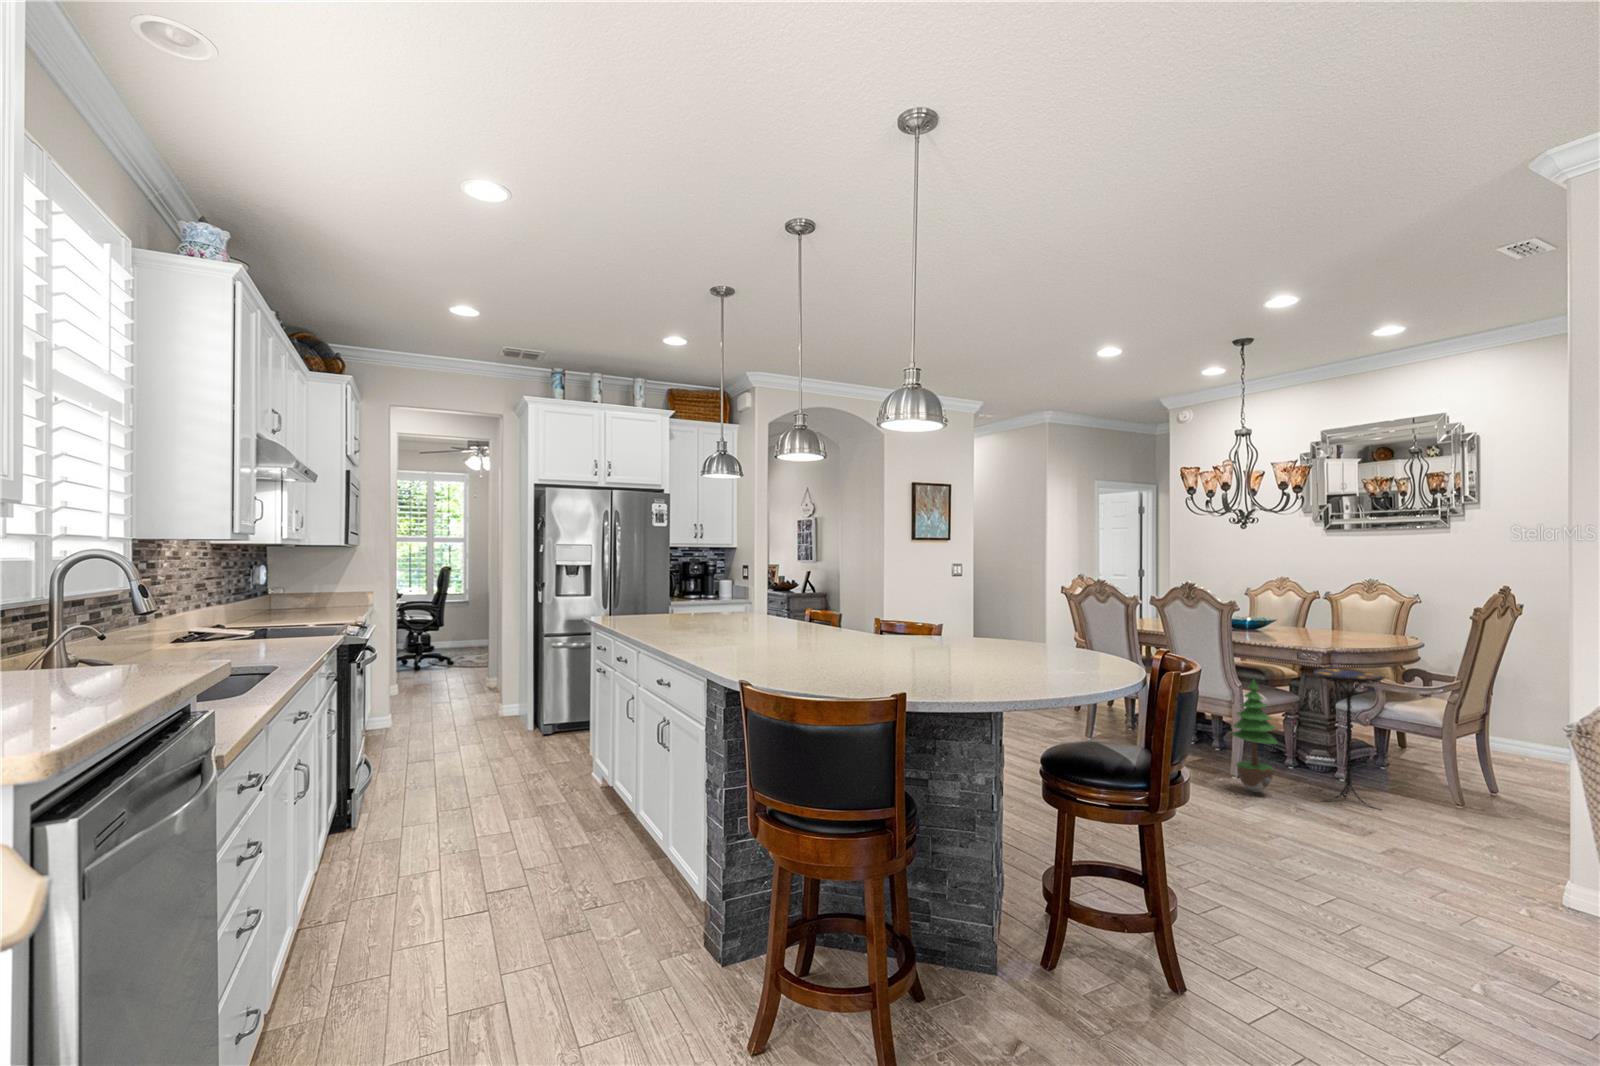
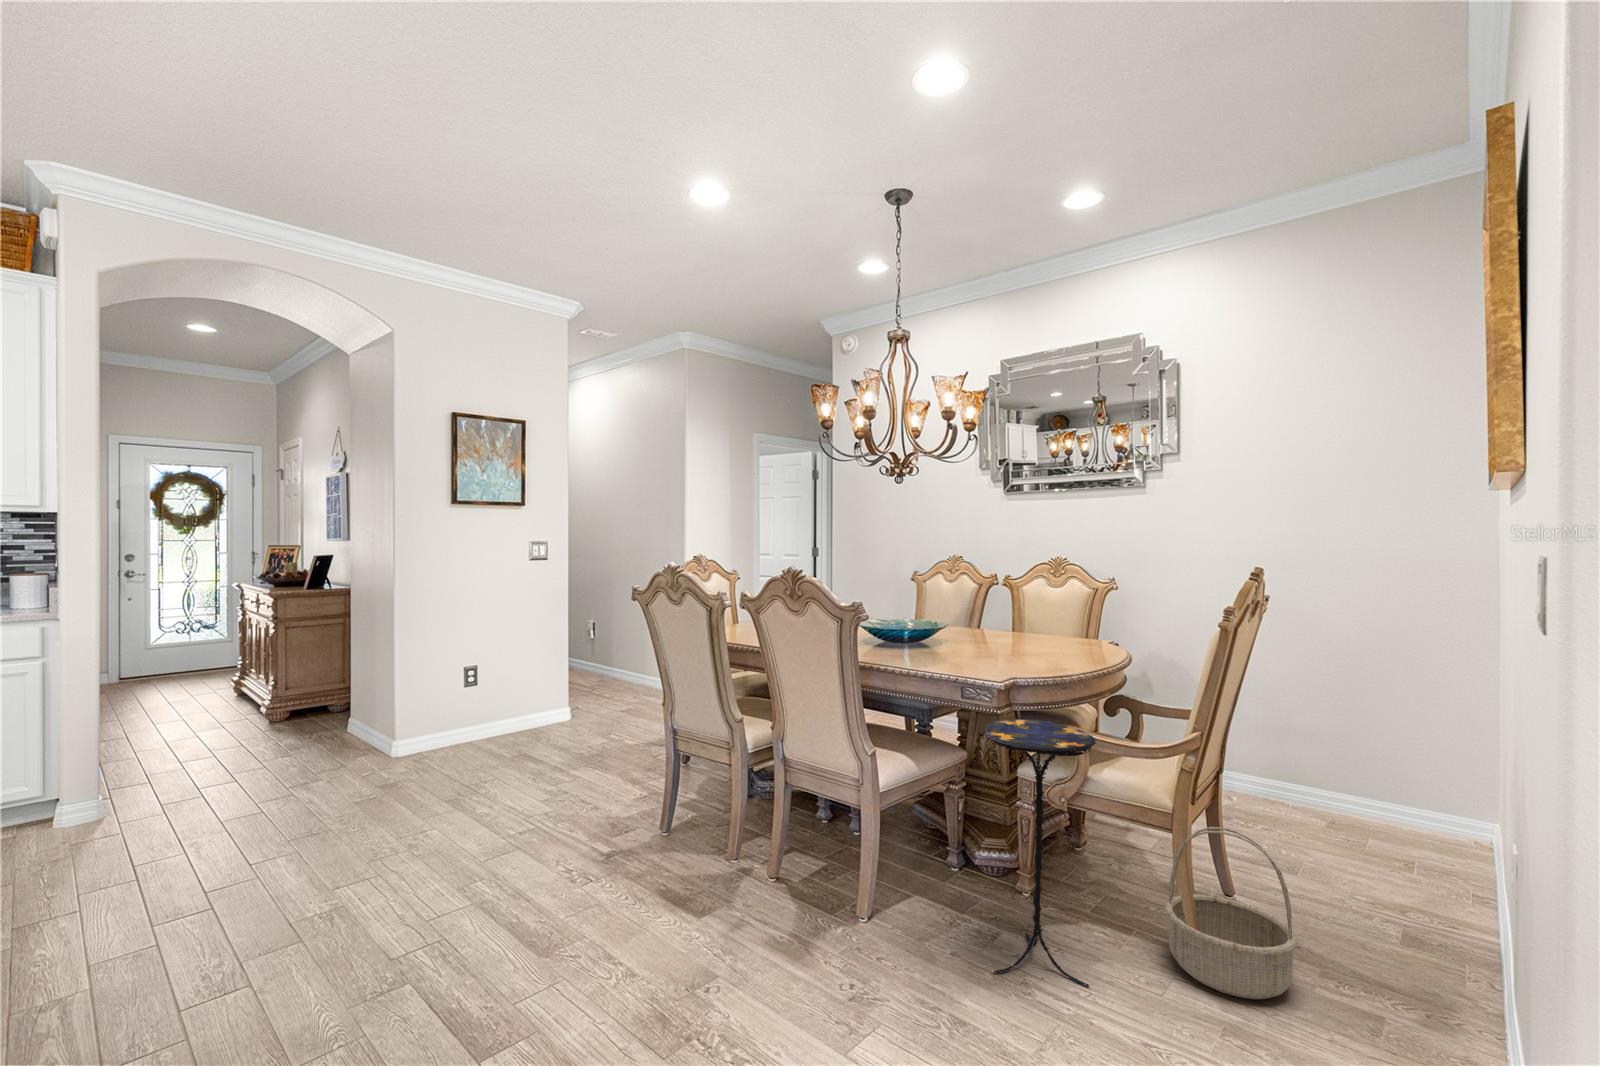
potted tree: present [1232,680,1278,793] -> none [849,751,927,971]
basket: none [1435,732,1521,824] -> present [1165,827,1297,999]

